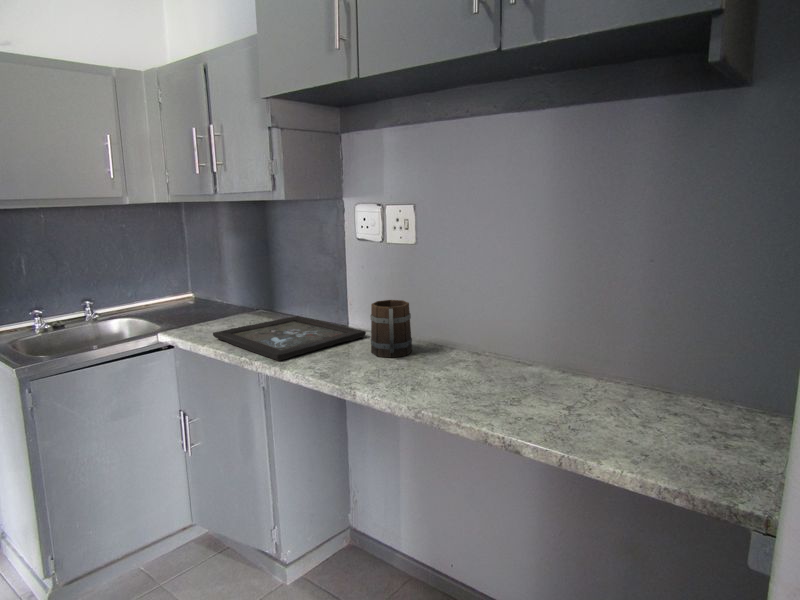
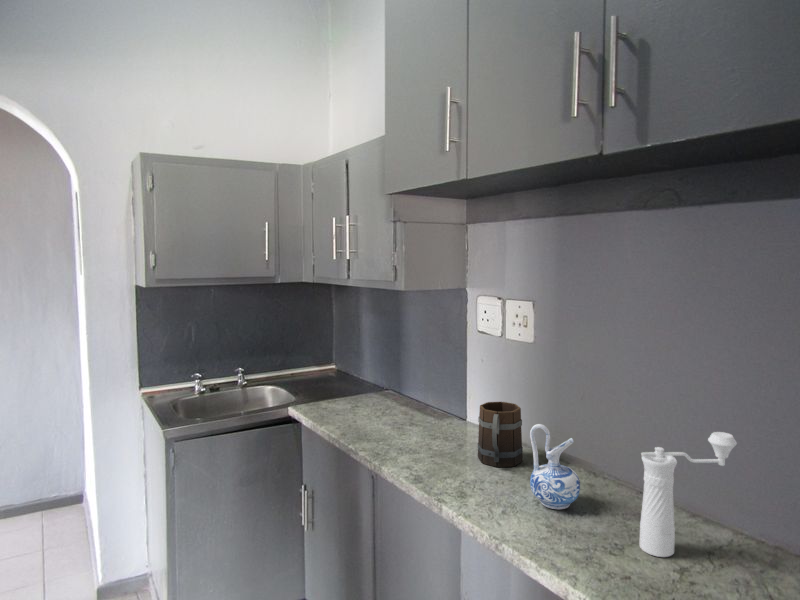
pepper mill: none [532,295,604,401] -> present [640,432,737,557]
ceramic pitcher: none [431,308,475,381] -> present [530,424,580,509]
tray: present [213,316,366,361] -> none [332,402,480,455]

